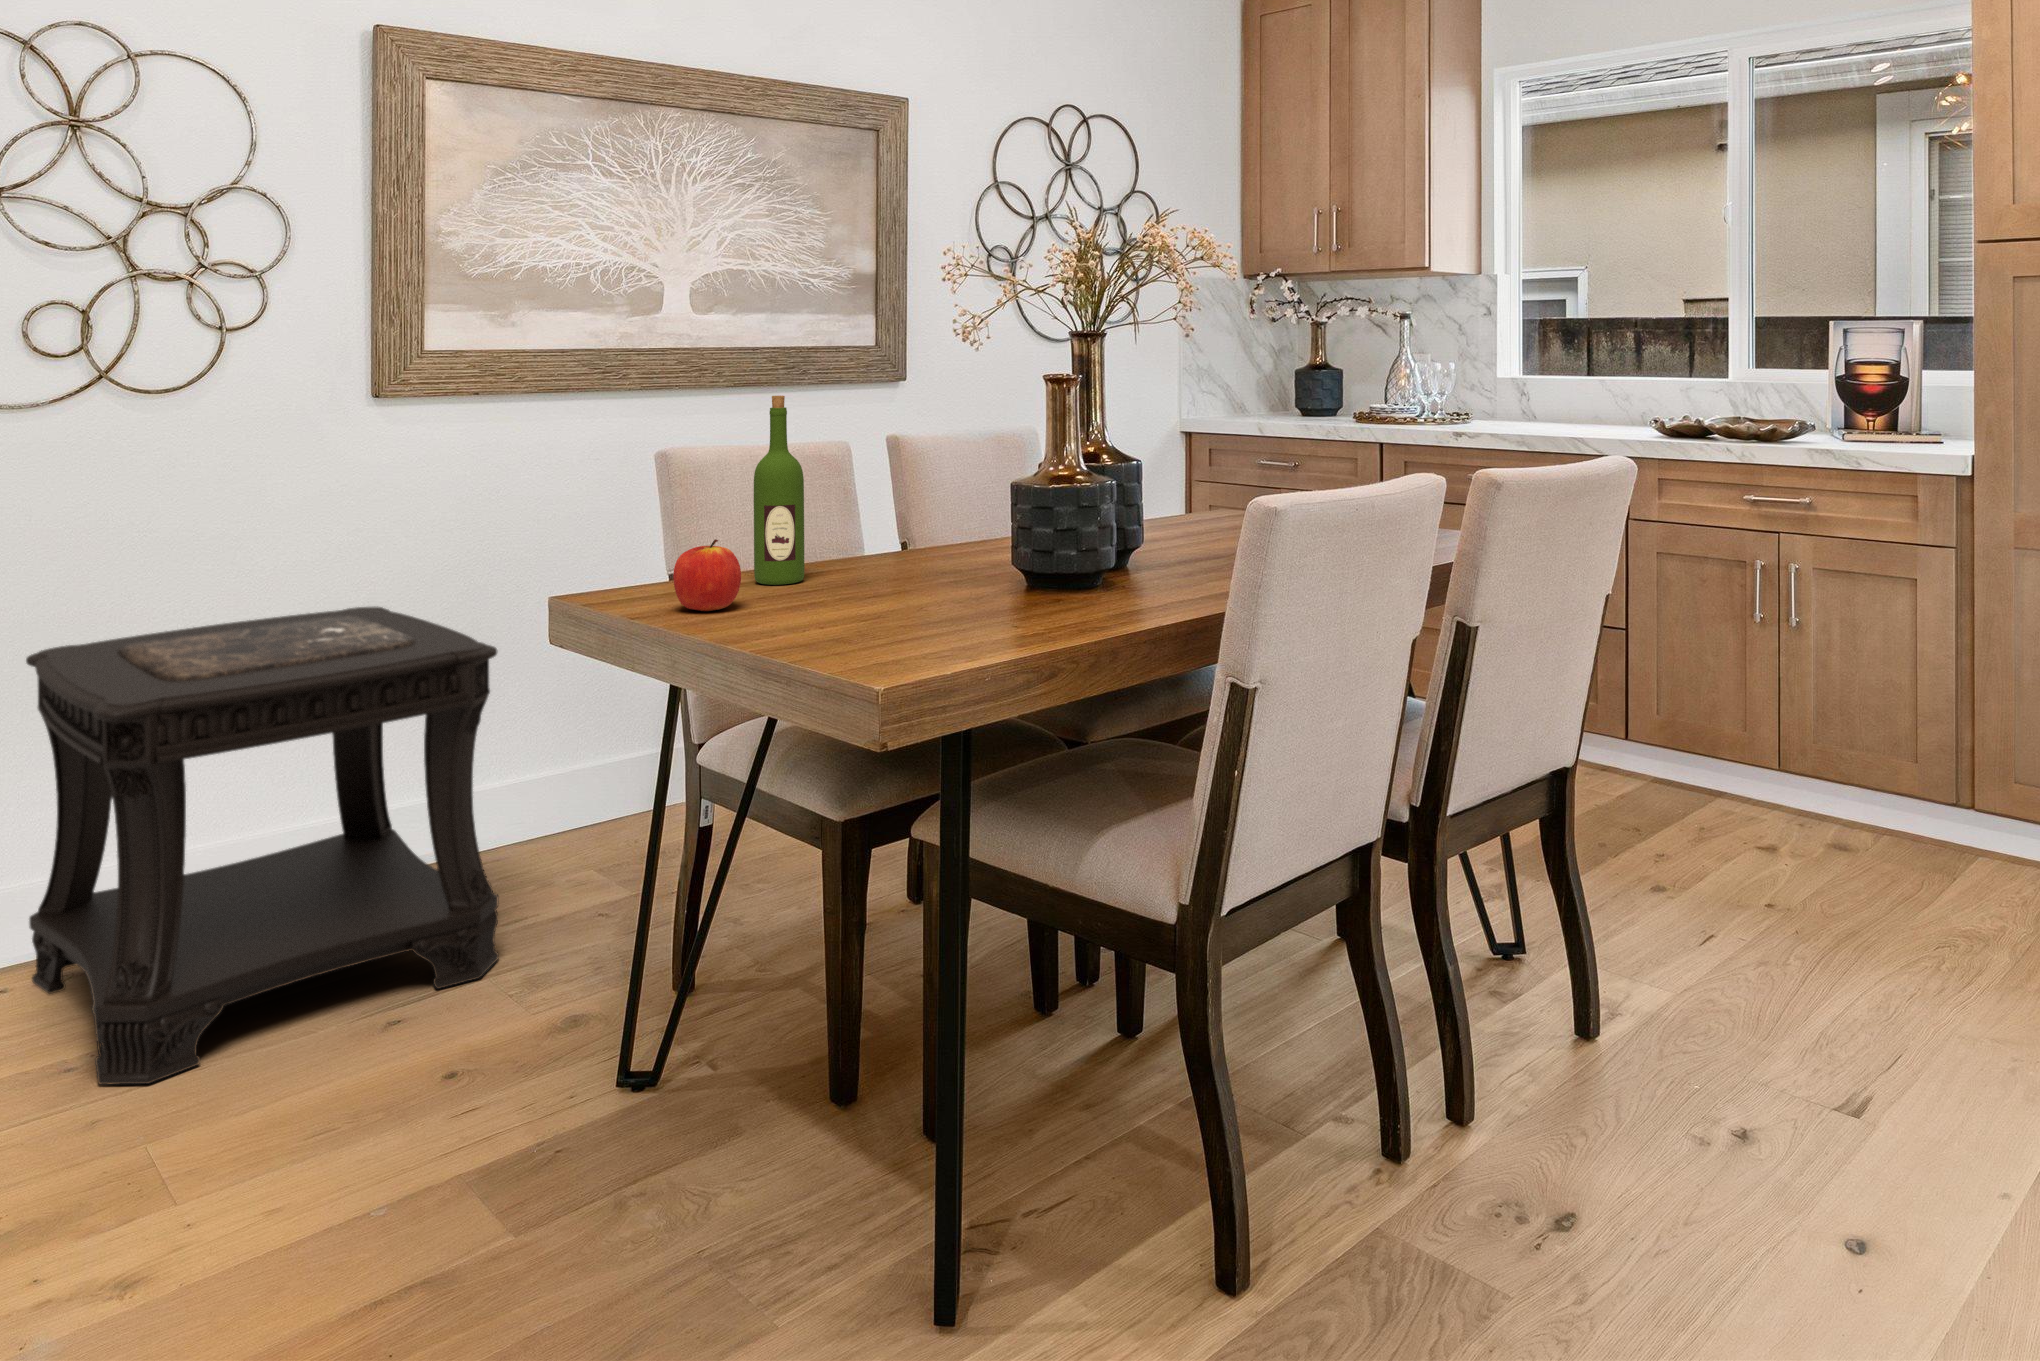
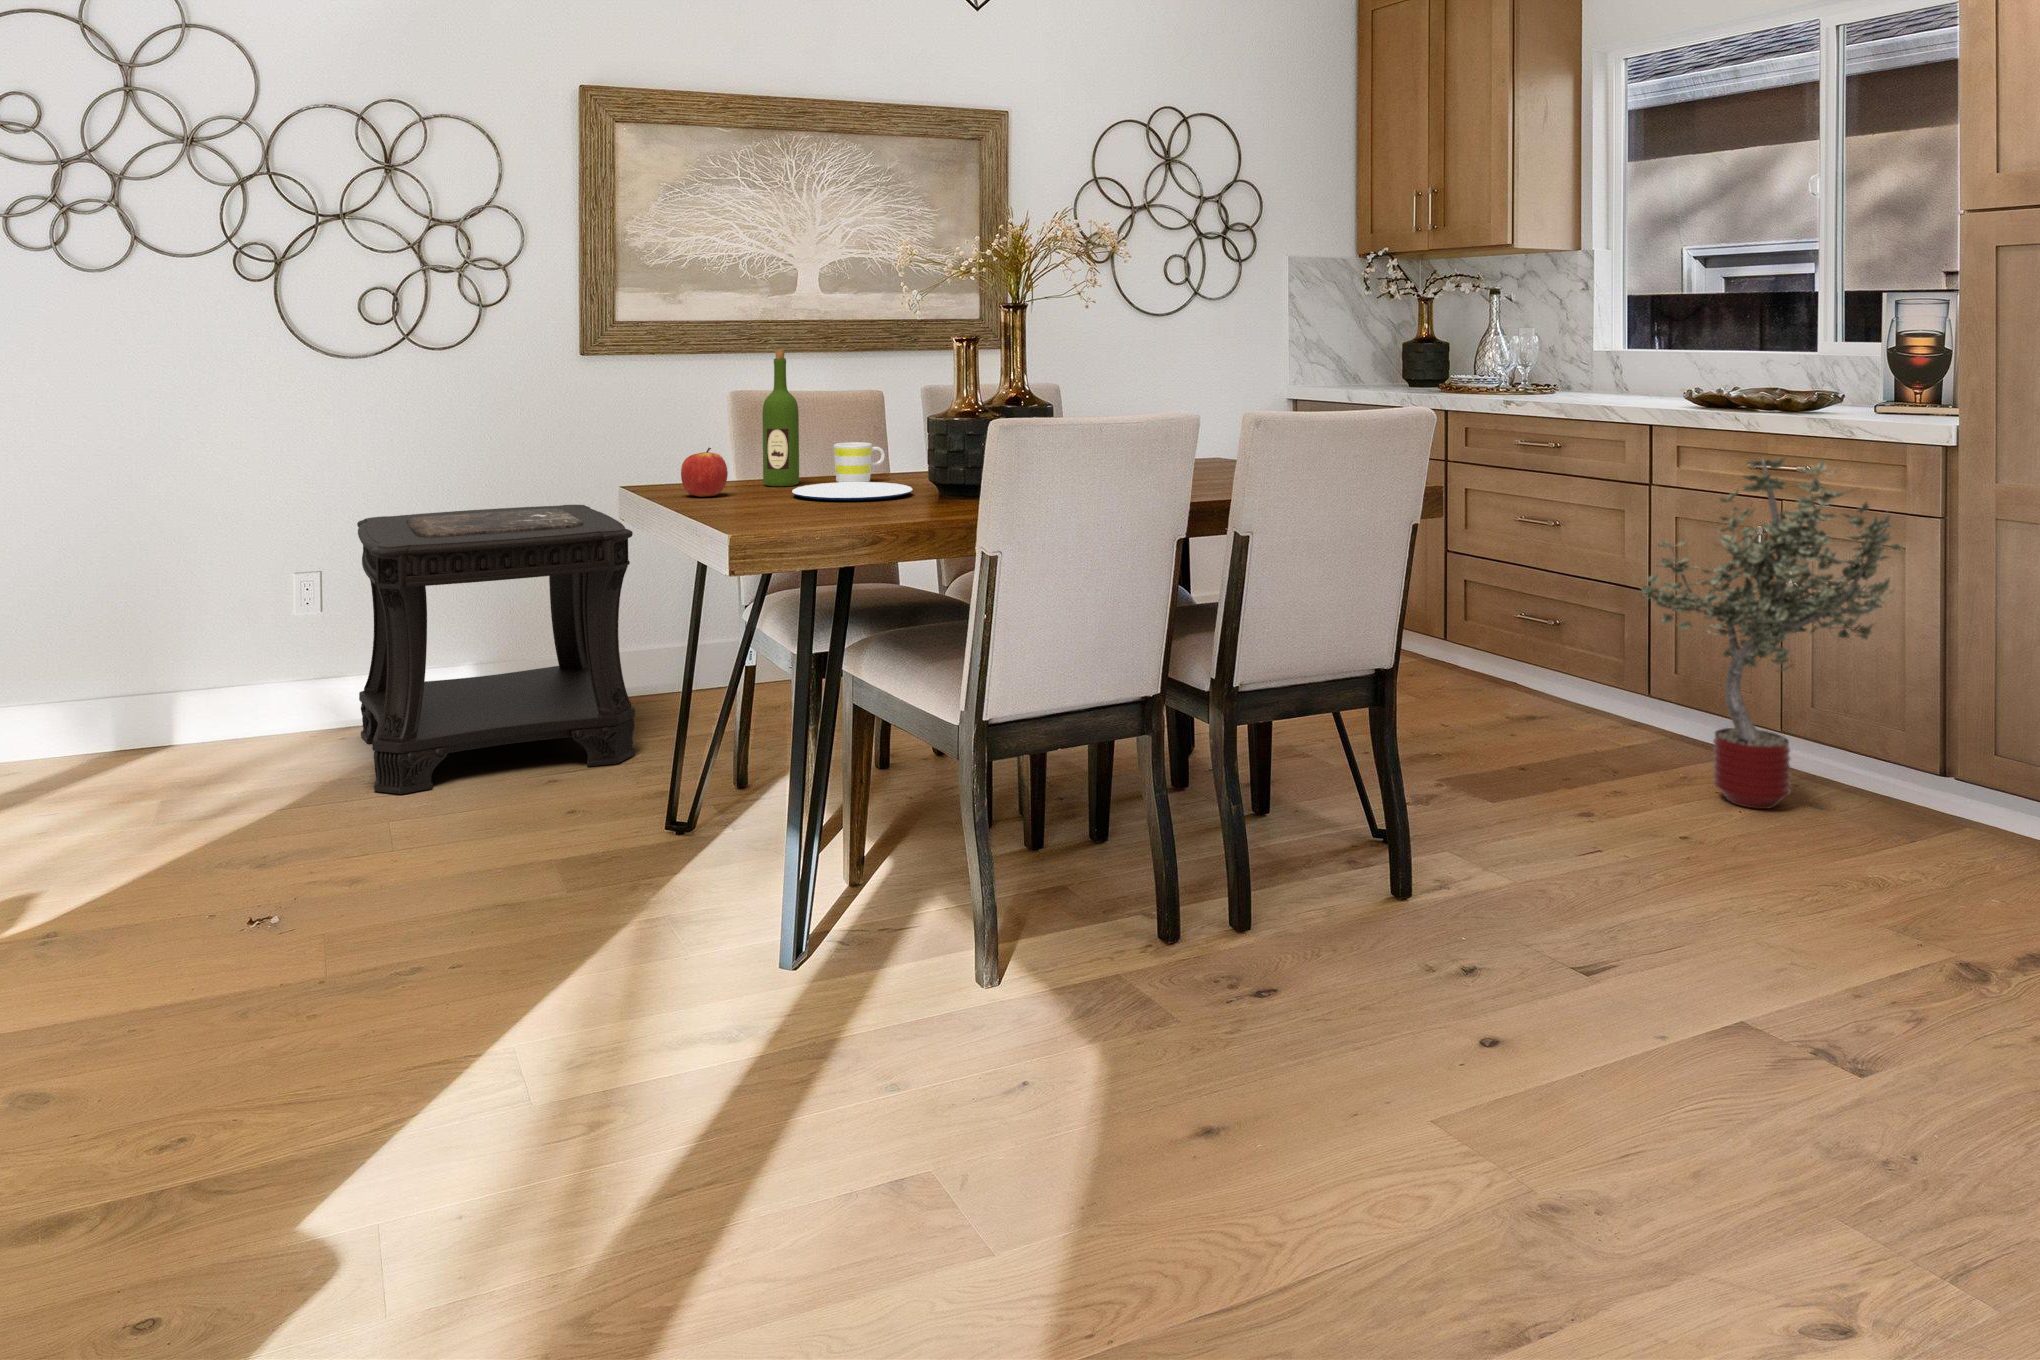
potted tree: none [1656,494,1968,866] -> present [1641,459,1903,809]
mug: none [841,517,905,573] -> present [834,442,885,482]
plate: none [834,574,1000,607] -> present [792,482,913,501]

